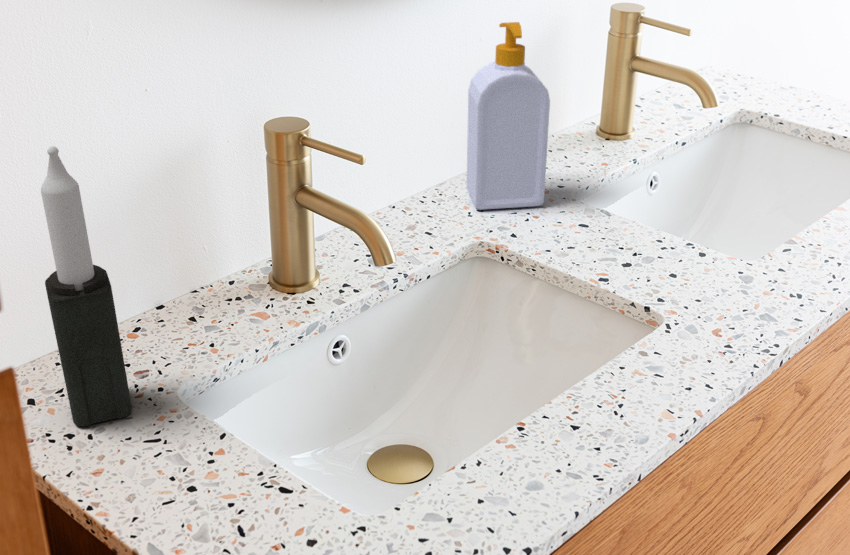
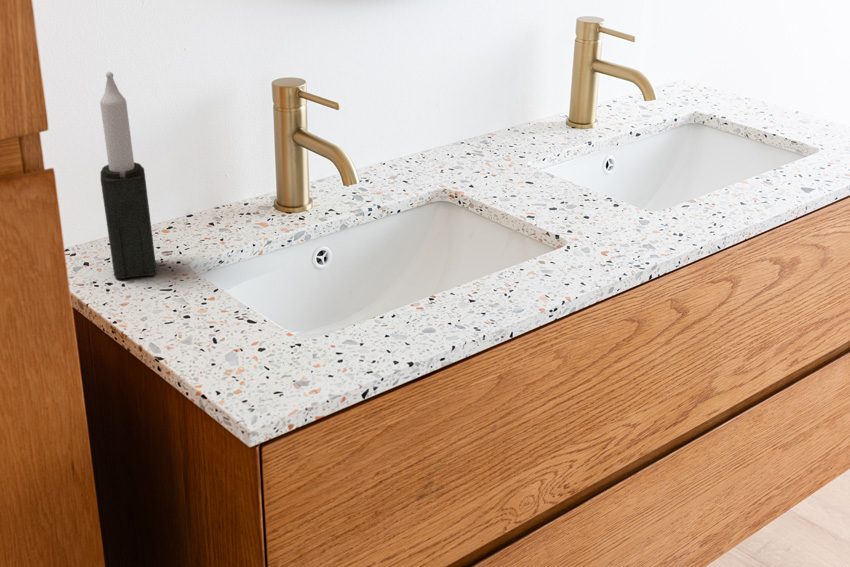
soap bottle: present [467,22,550,210] -> none [445,20,507,169]

